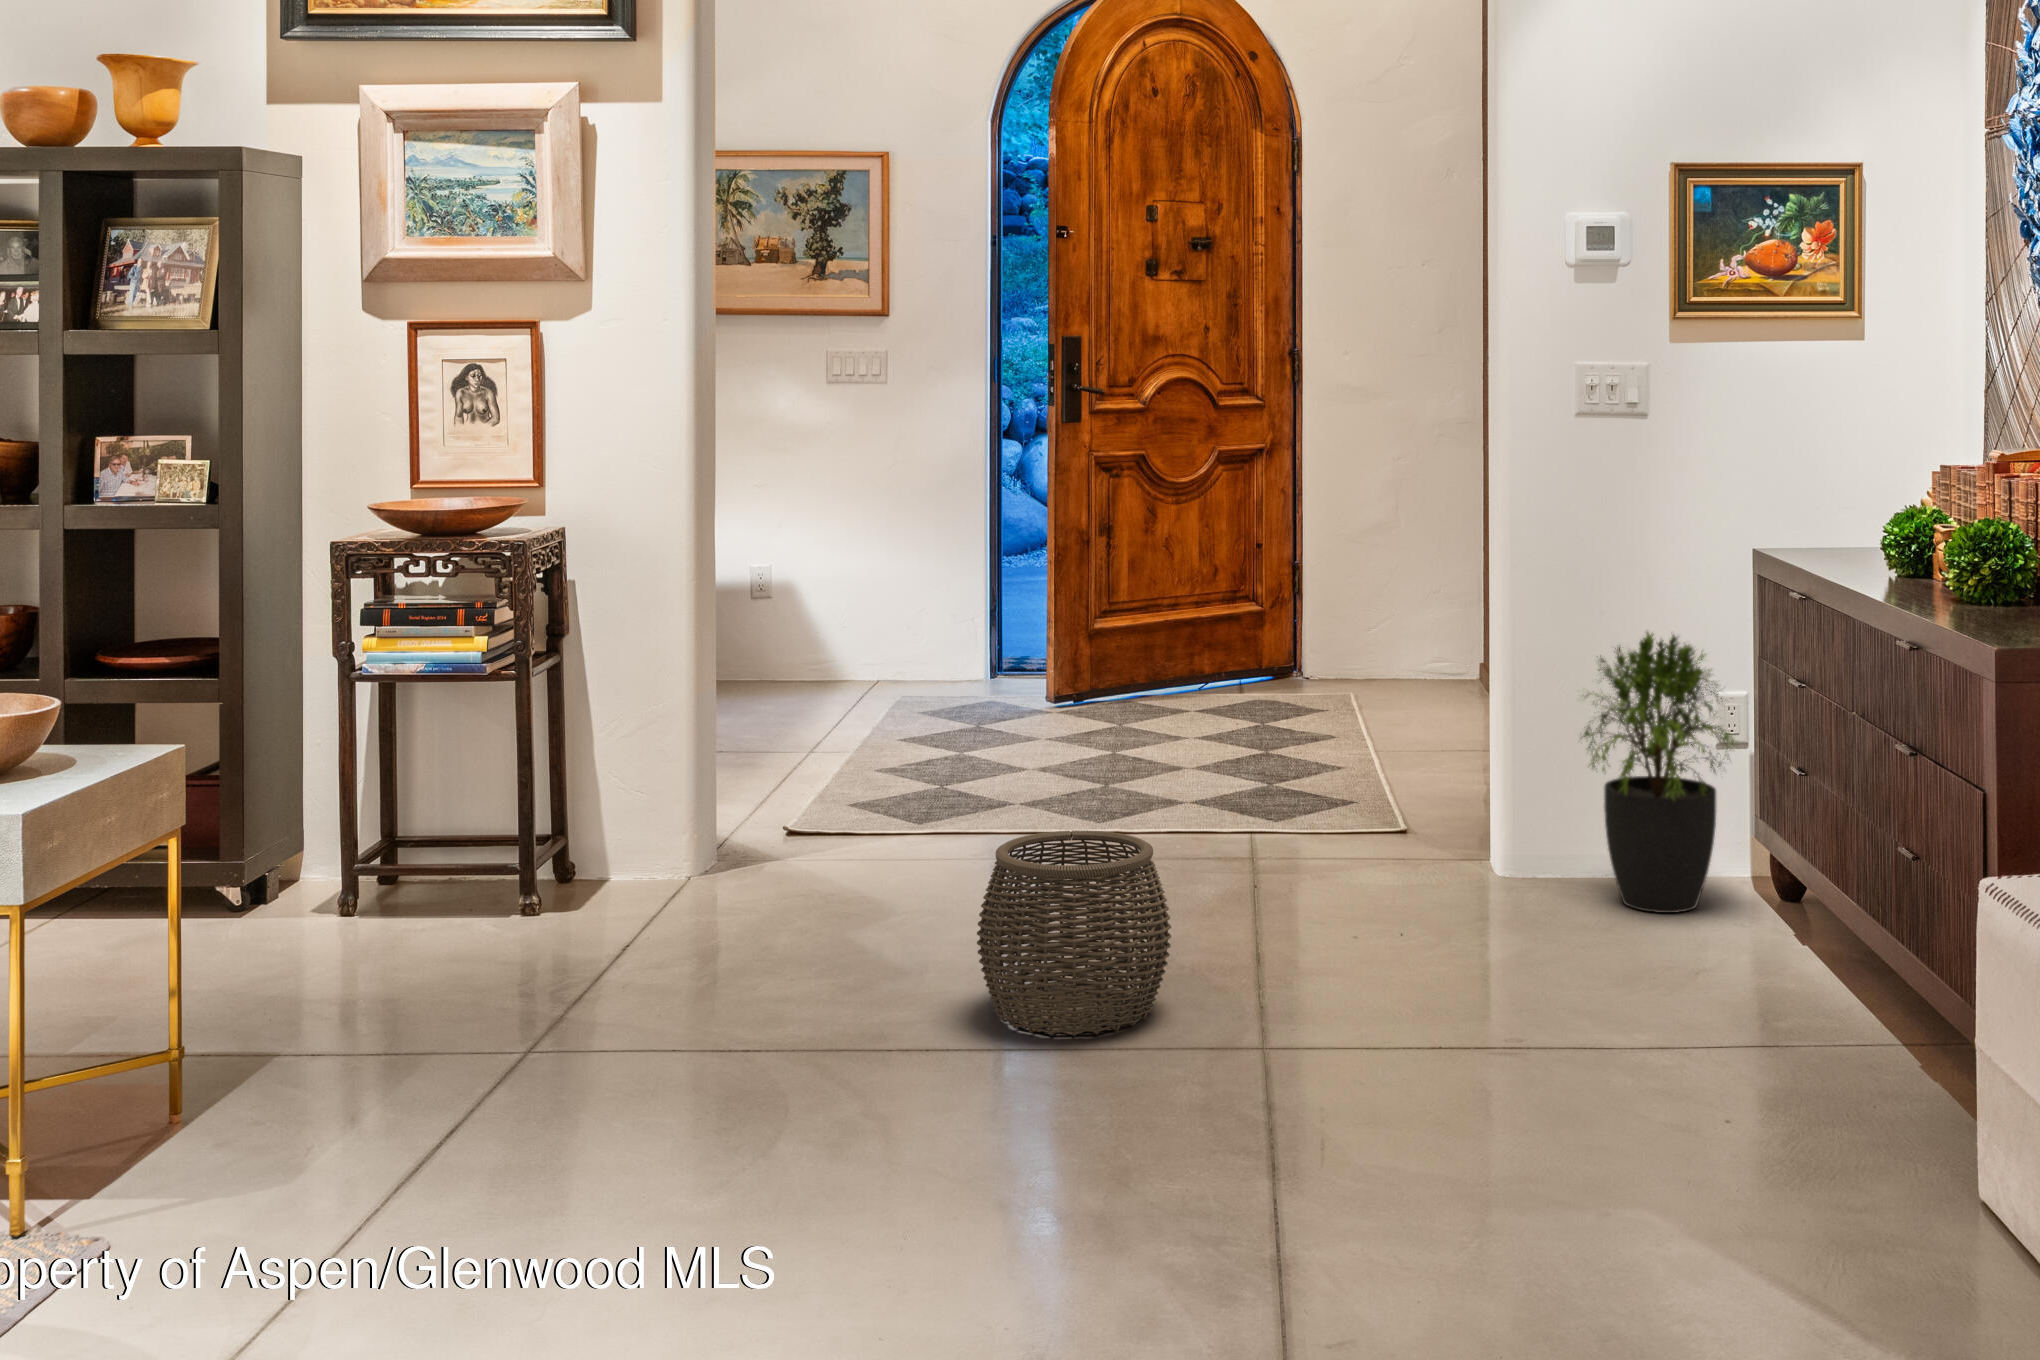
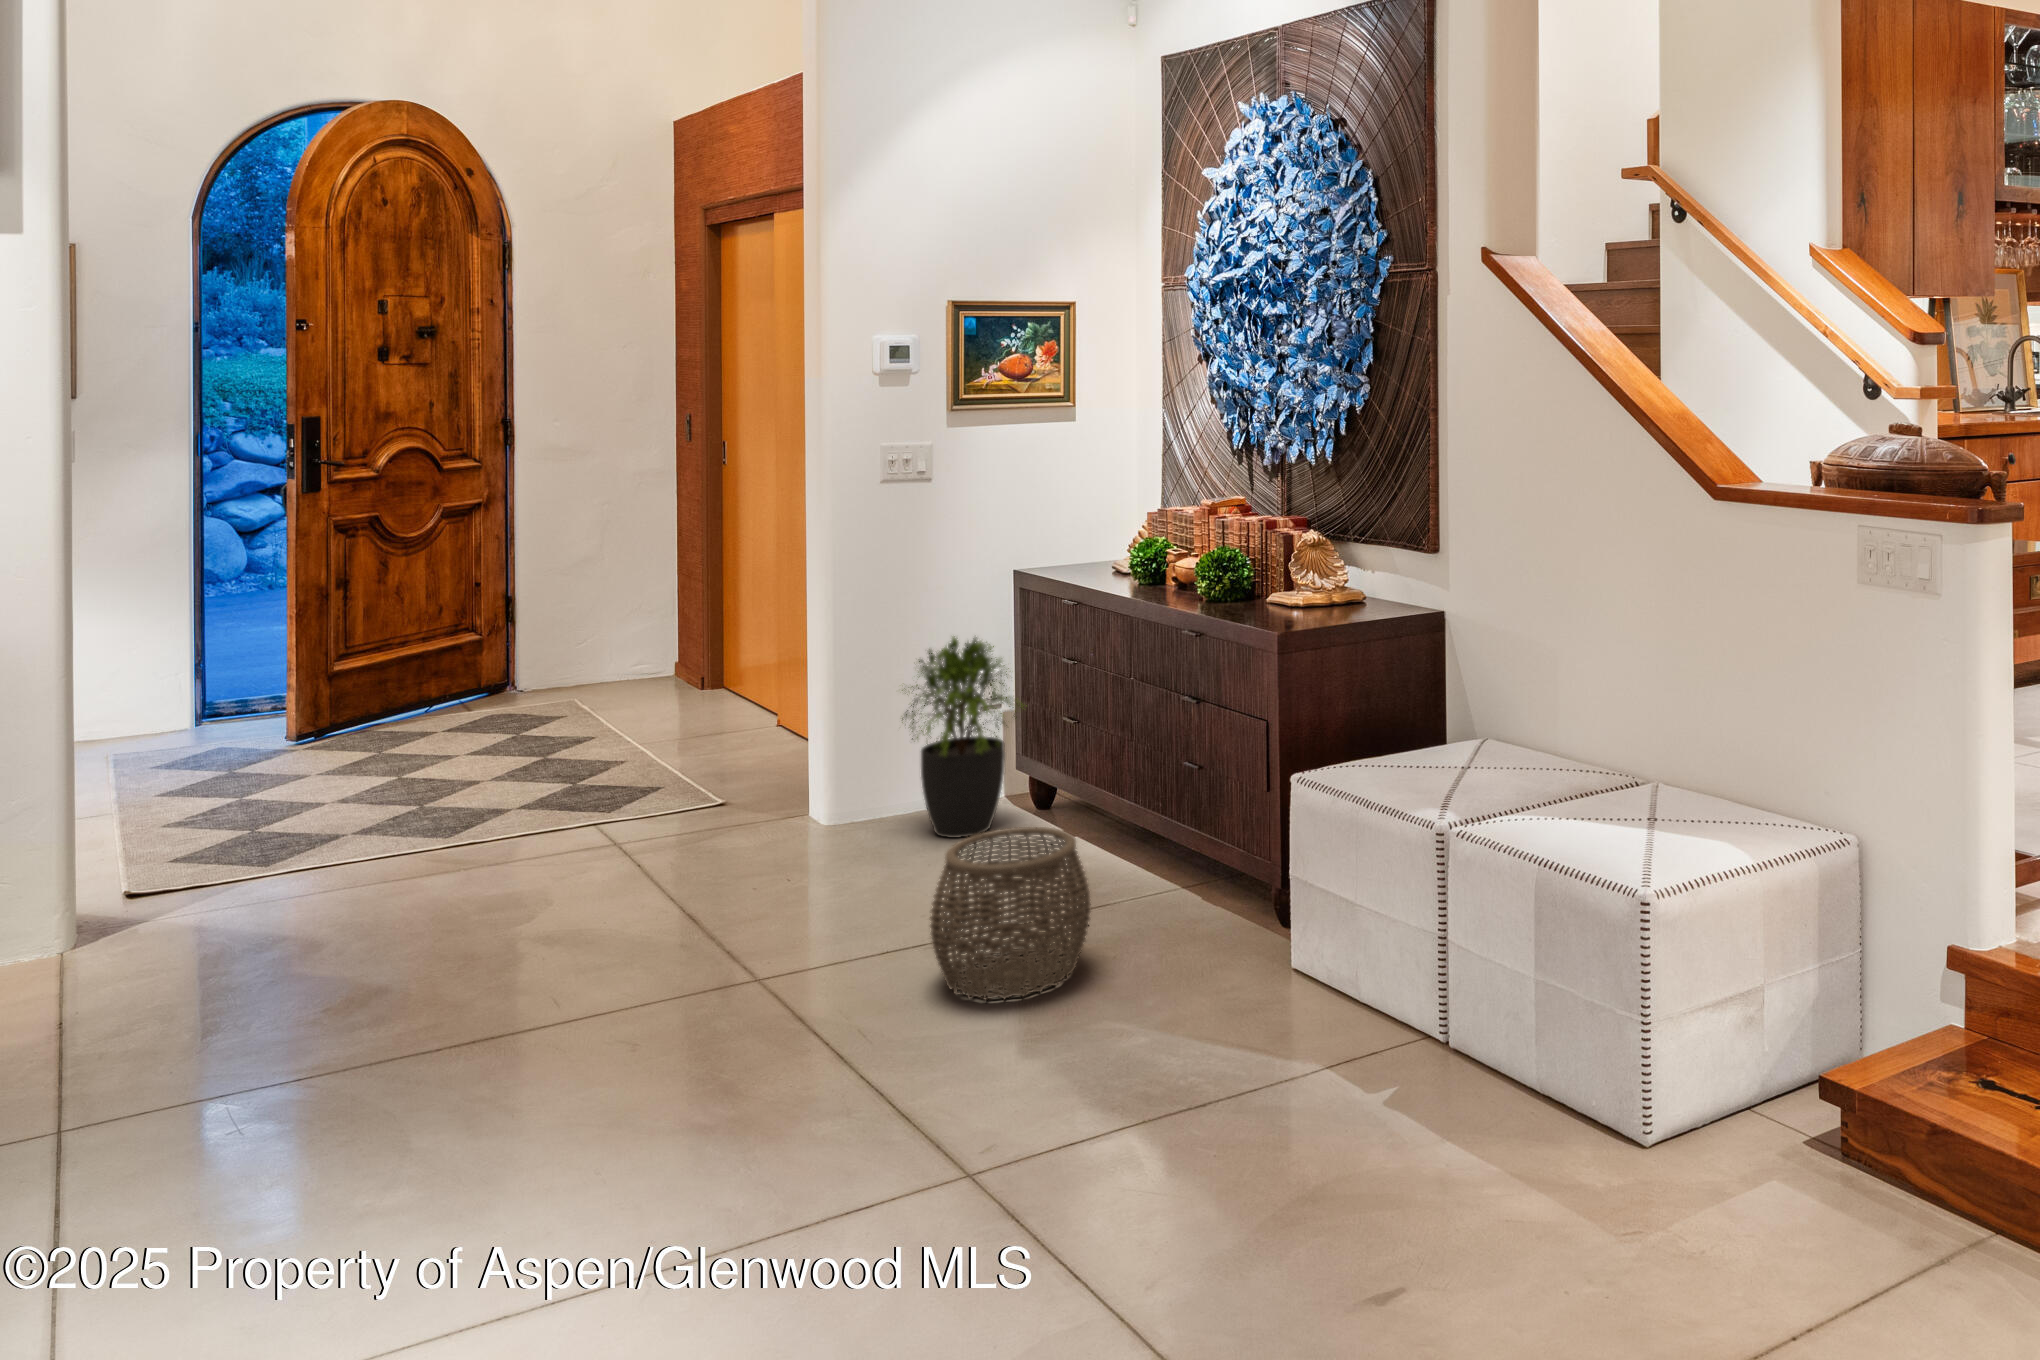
woven basket: present [977,830,1171,1036] -> present [930,827,1091,1001]

